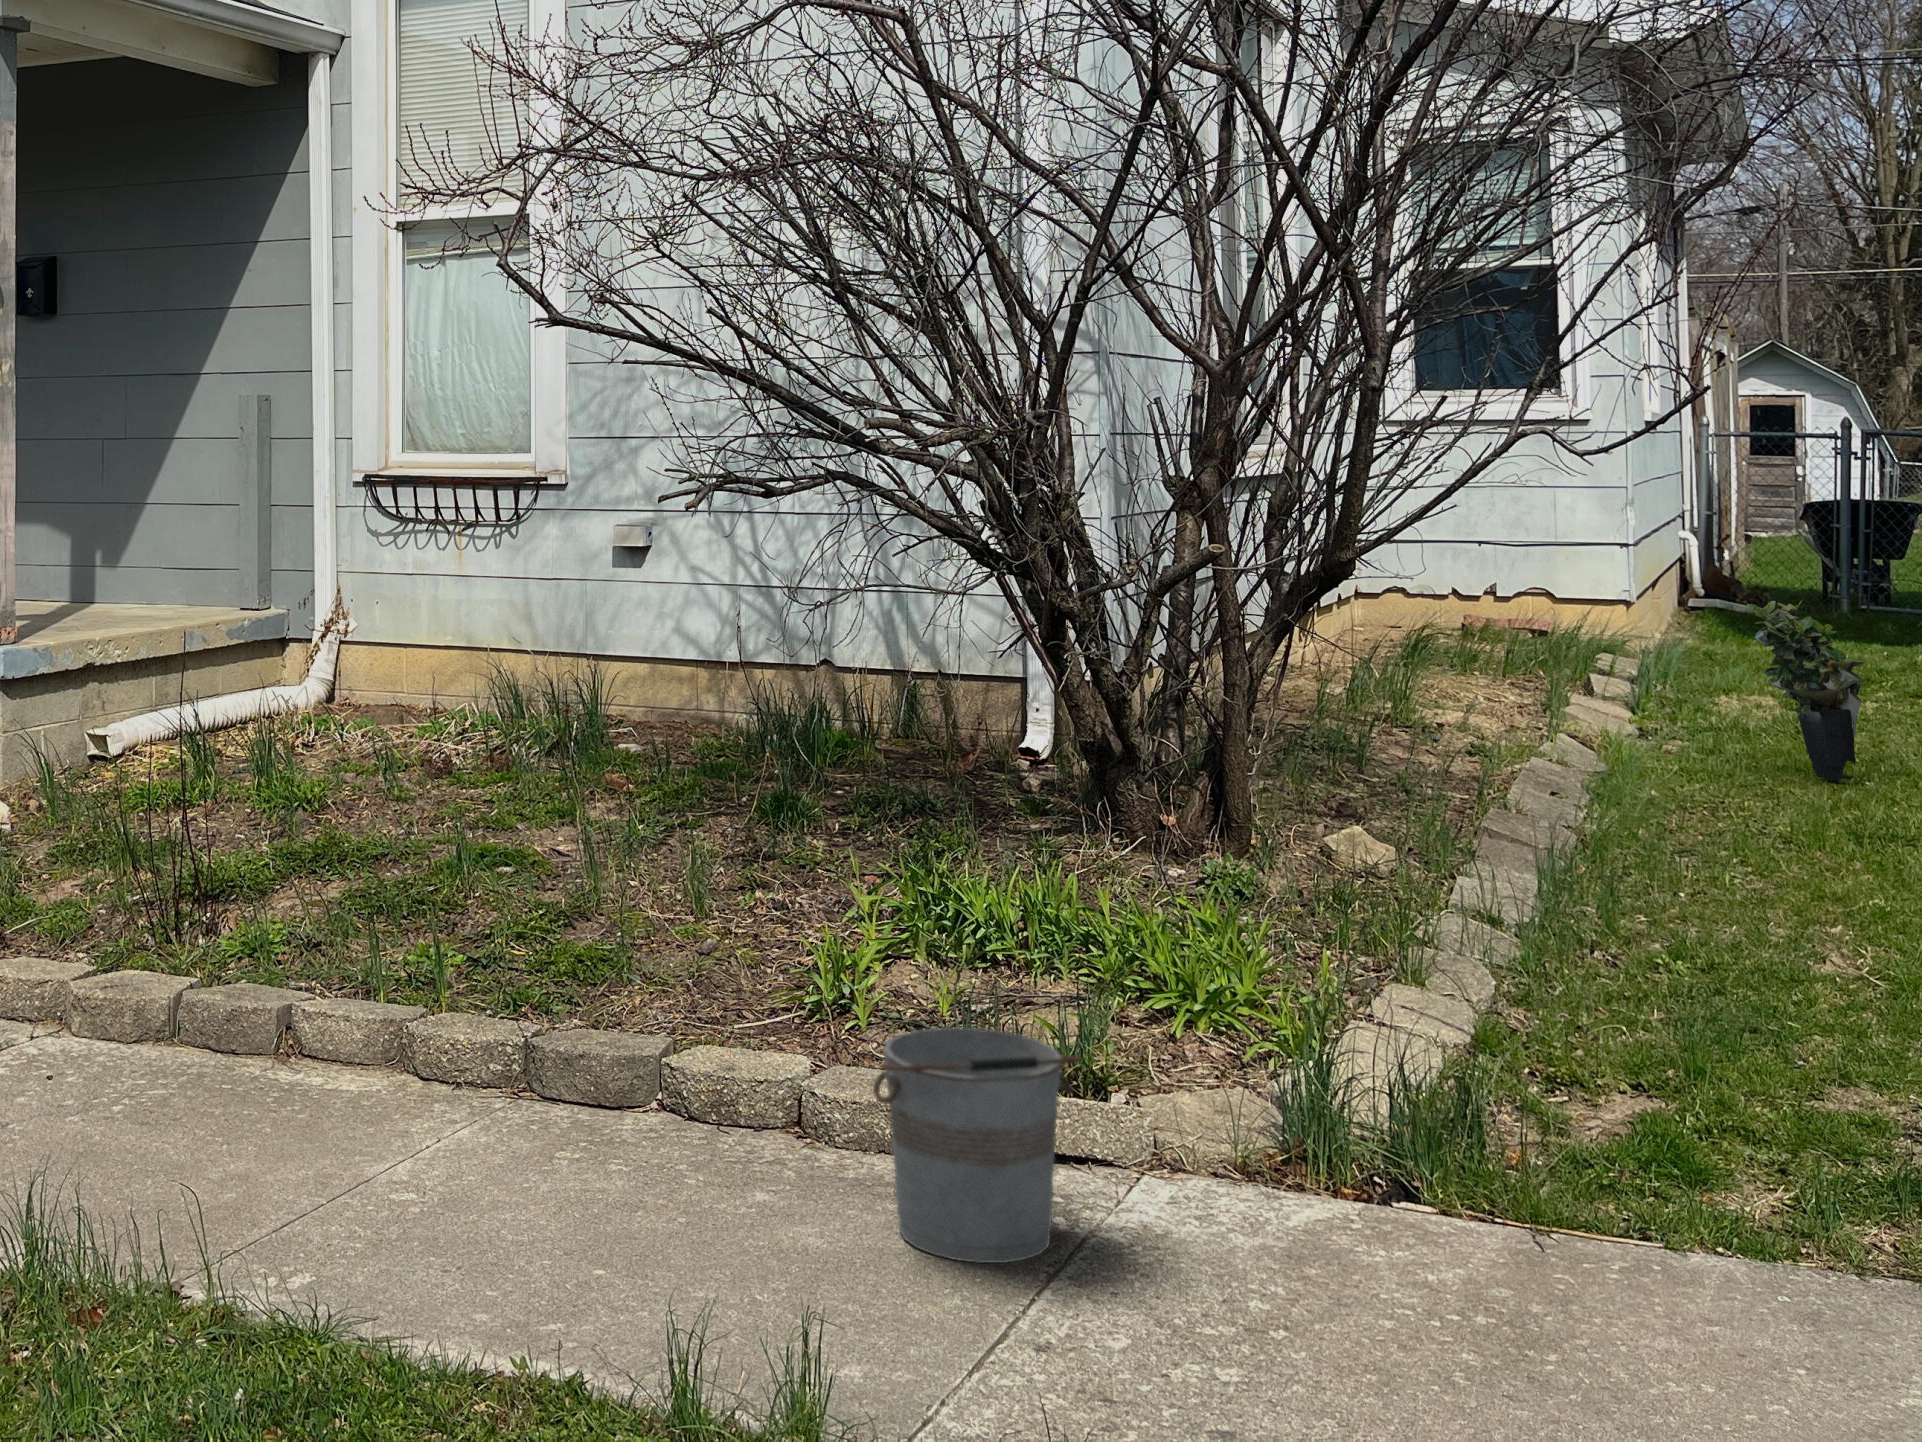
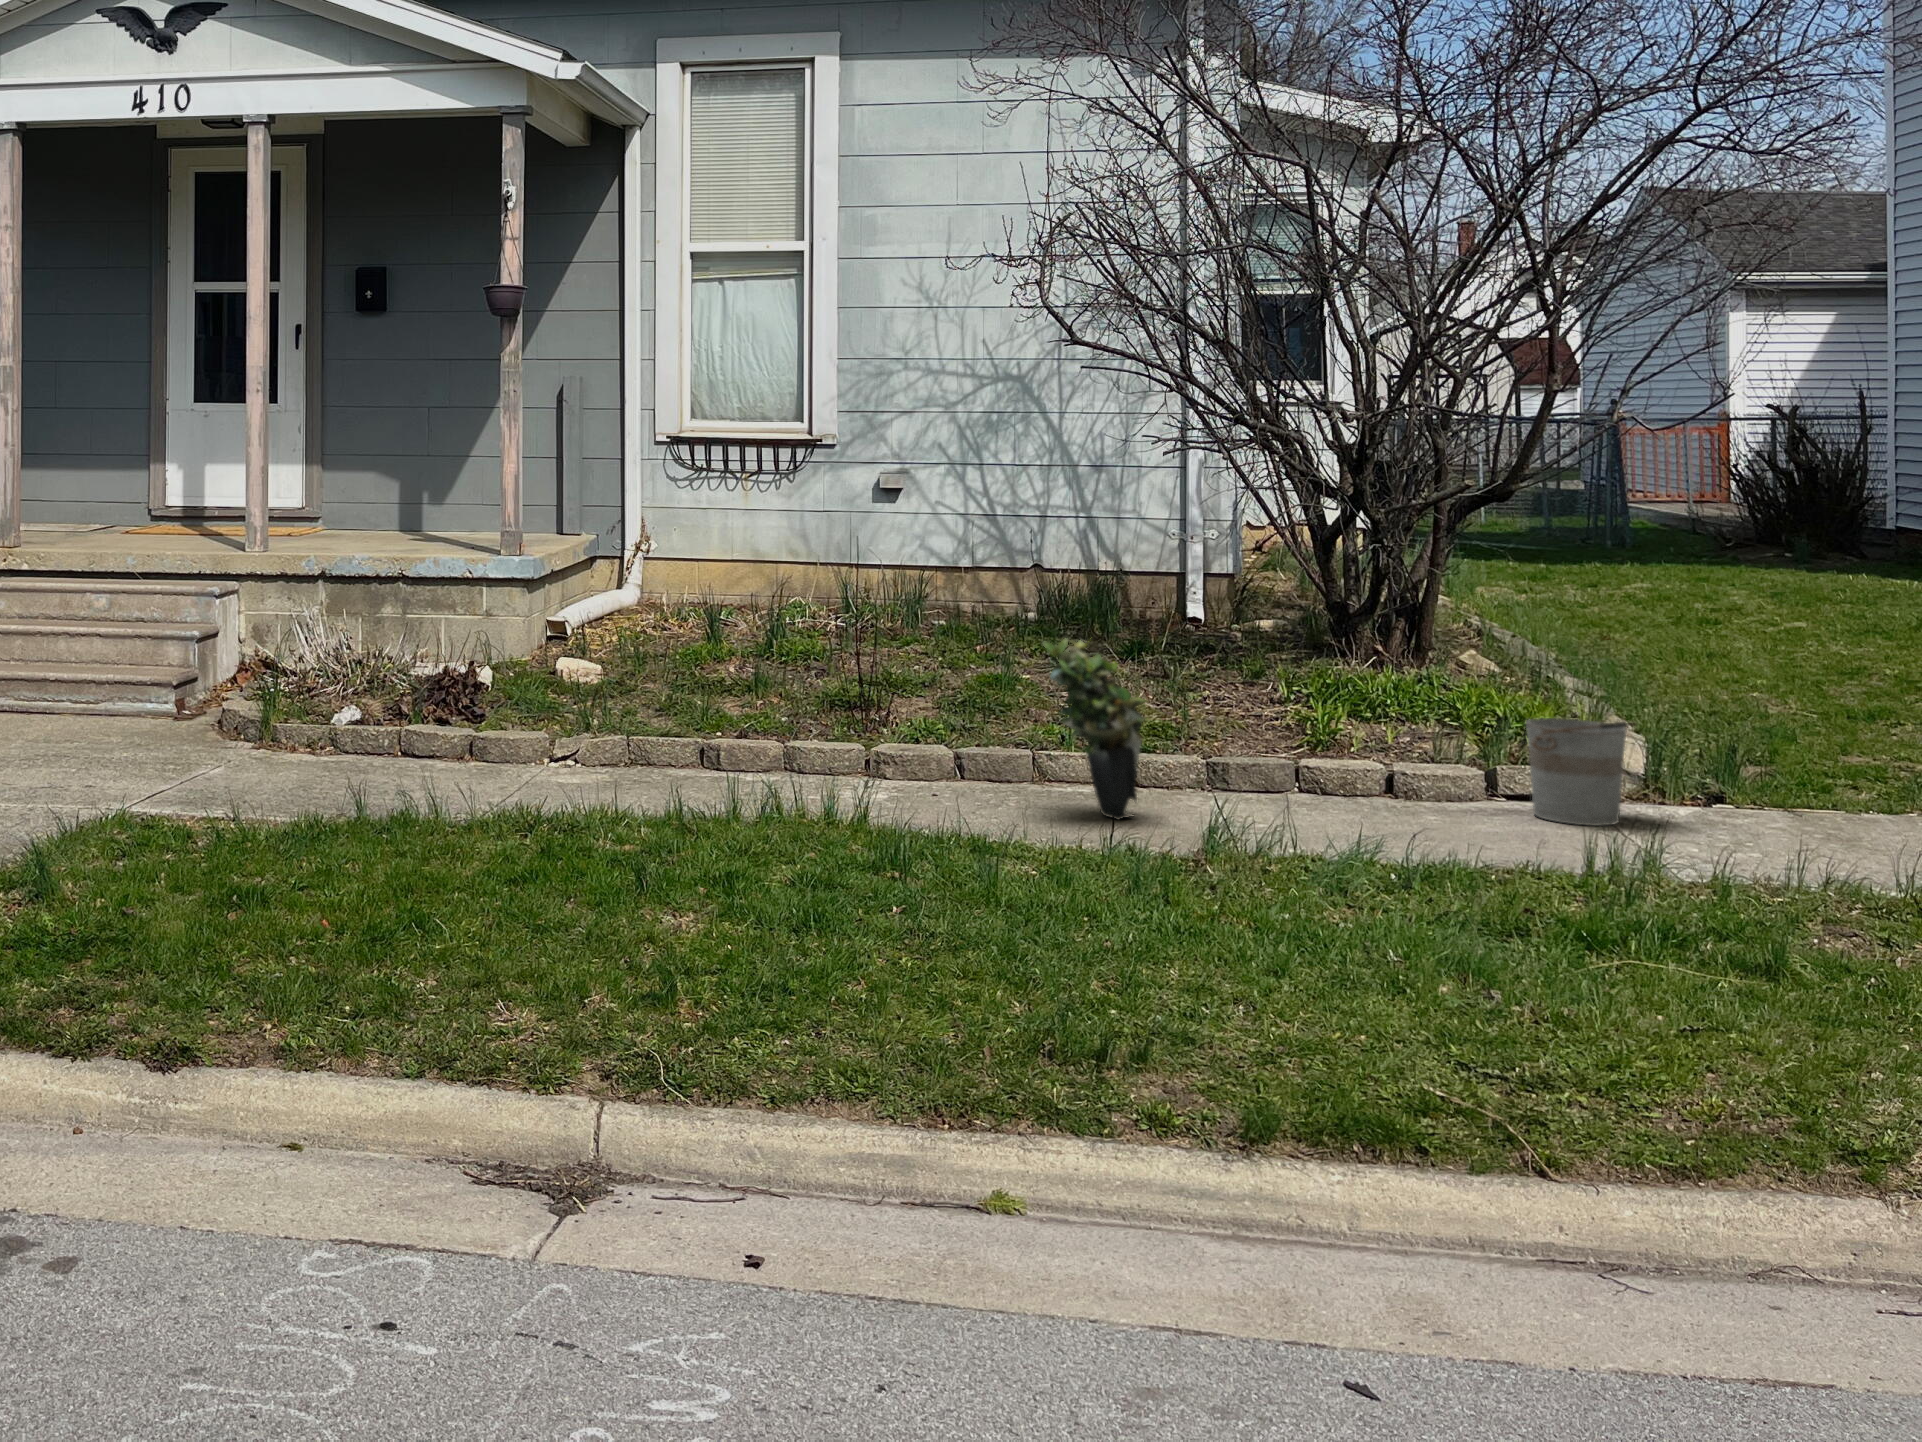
potted plant: present [1747,601,1867,781] -> present [1043,639,1146,820]

